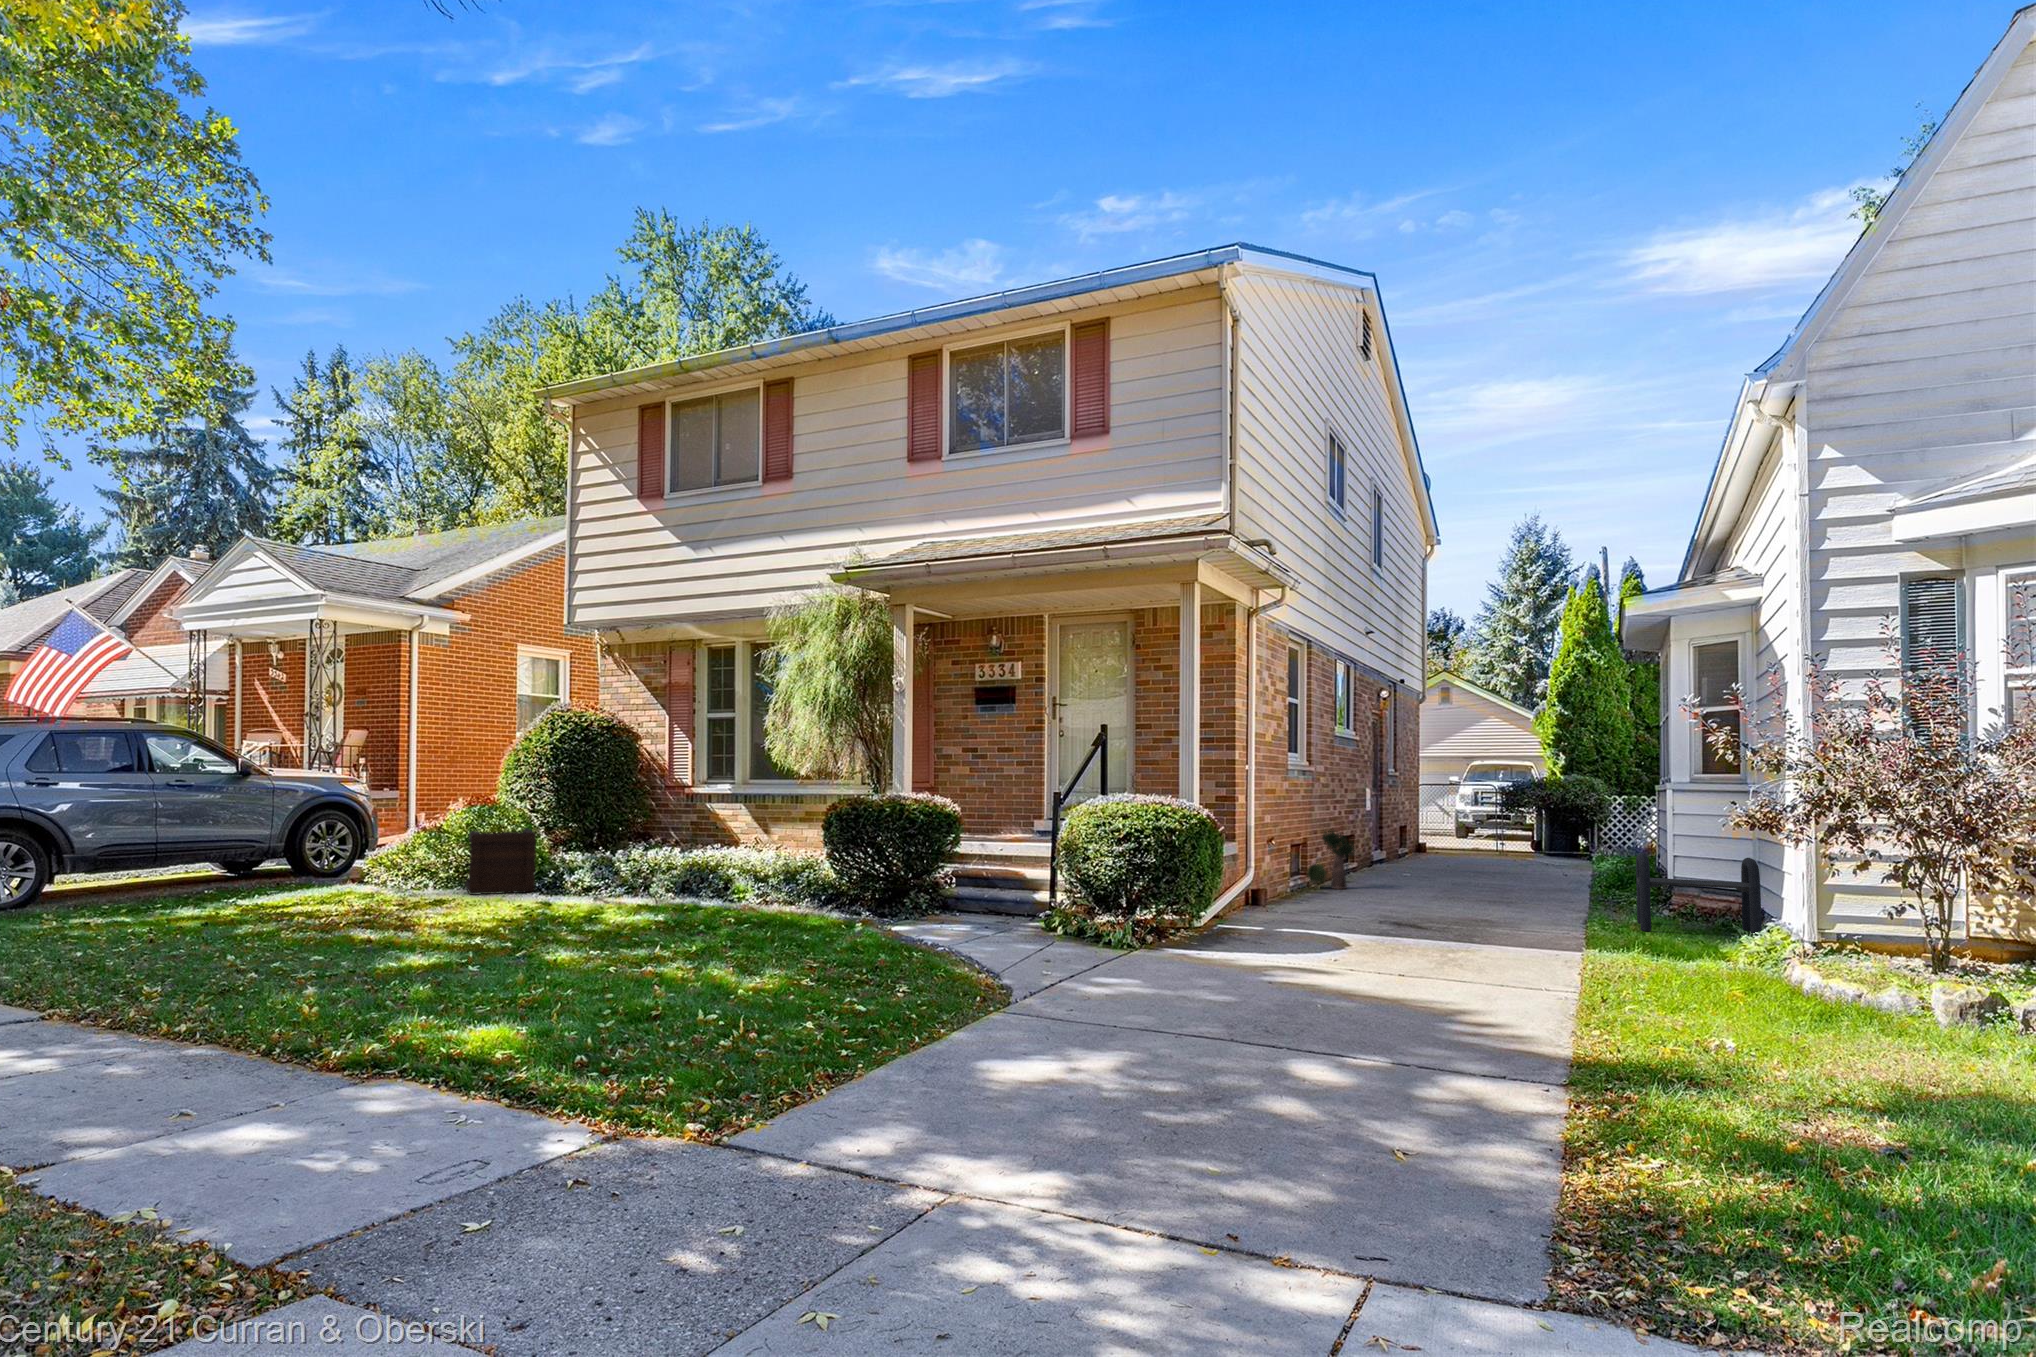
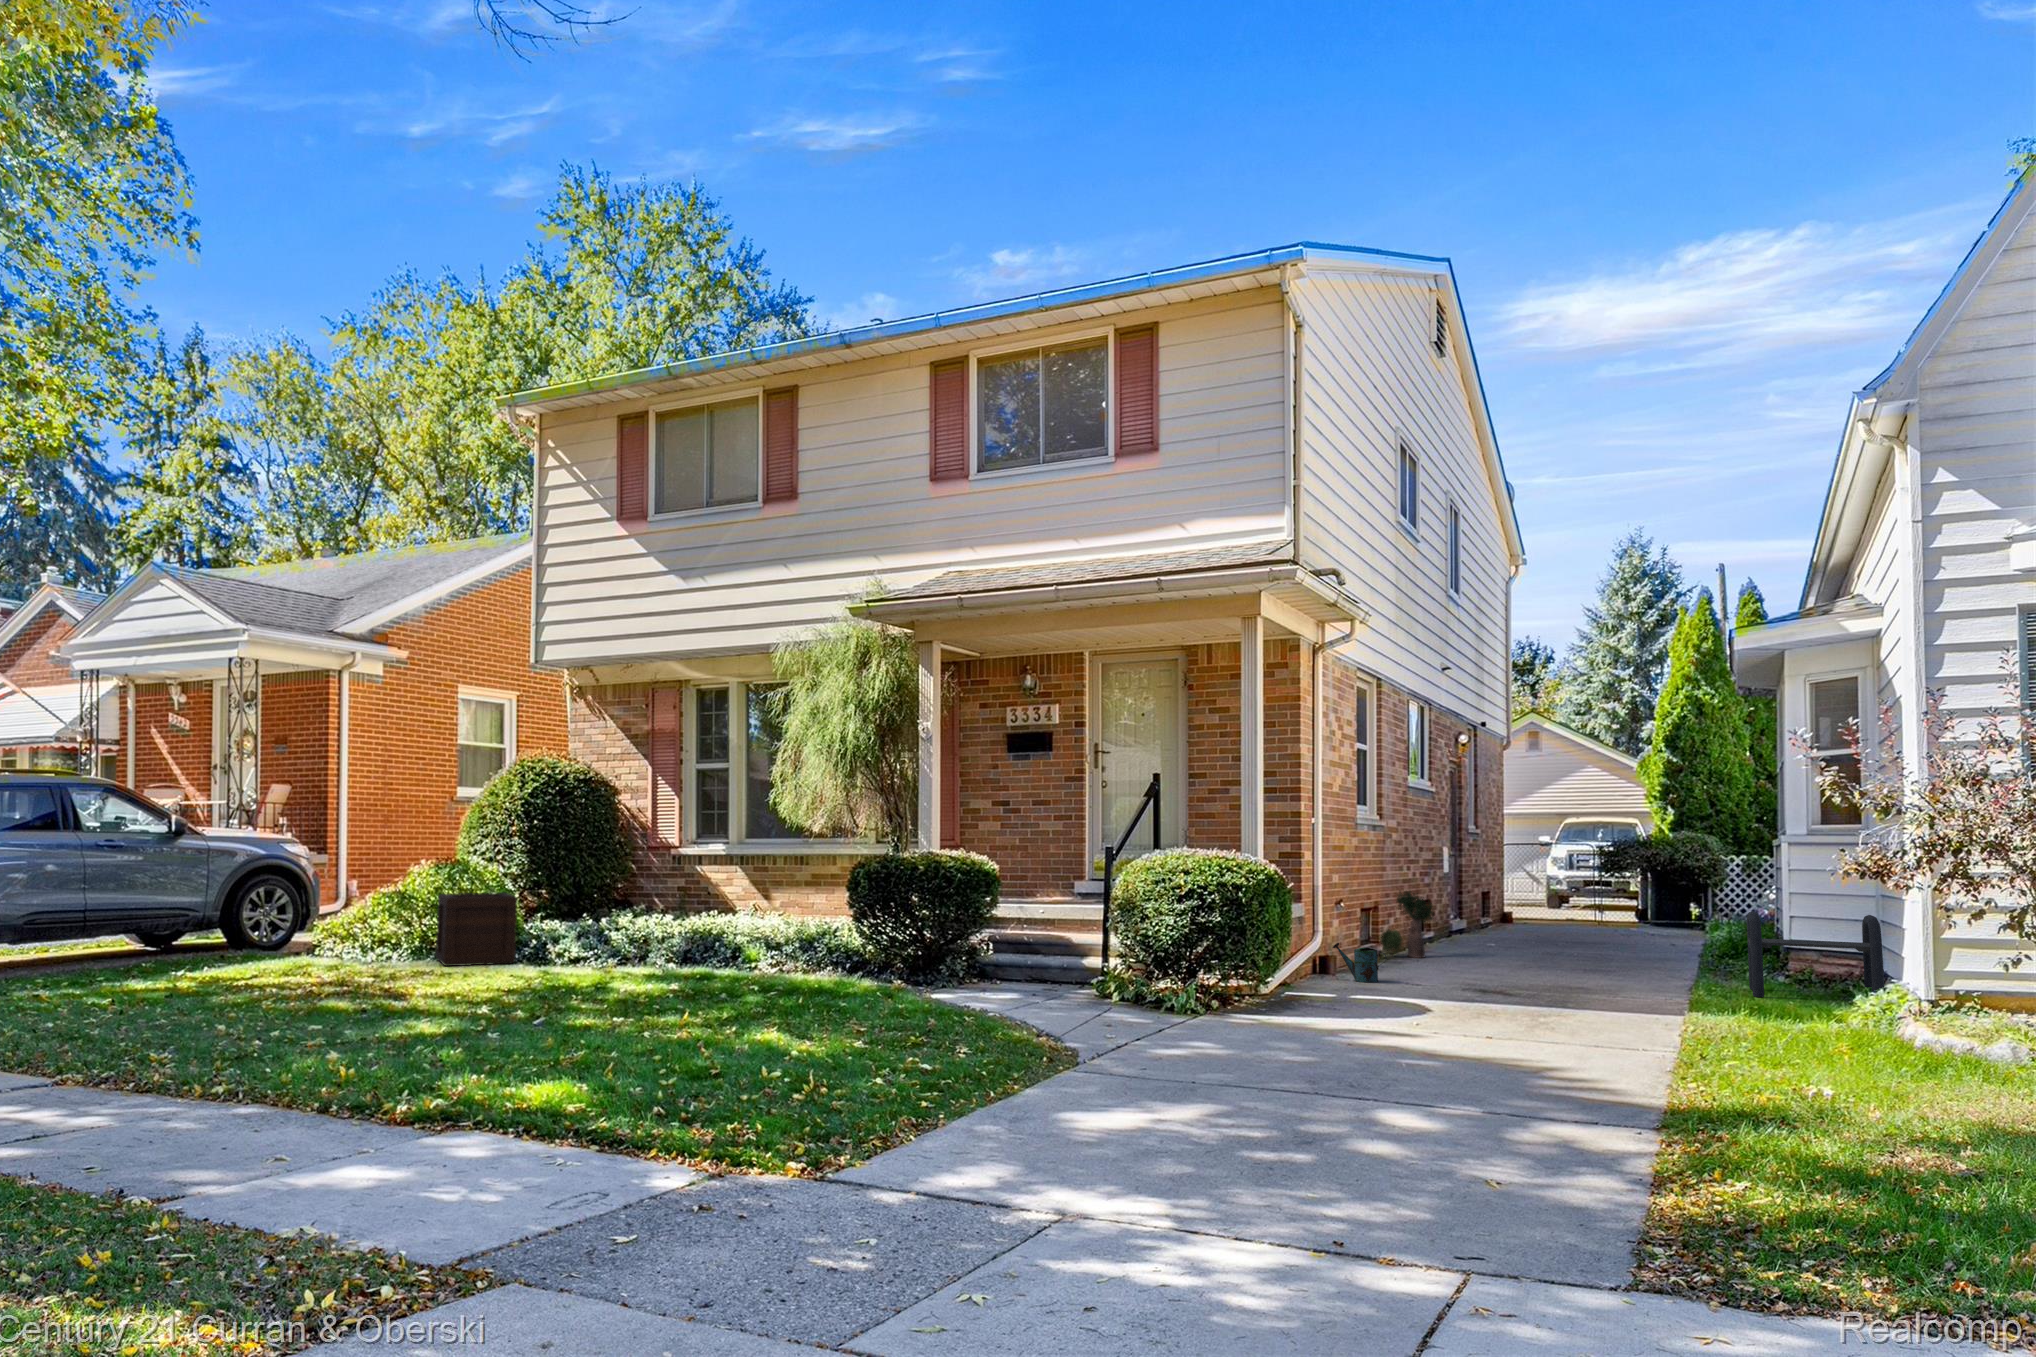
watering can: none [1262,878,1310,914] -> present [1333,943,1386,982]

